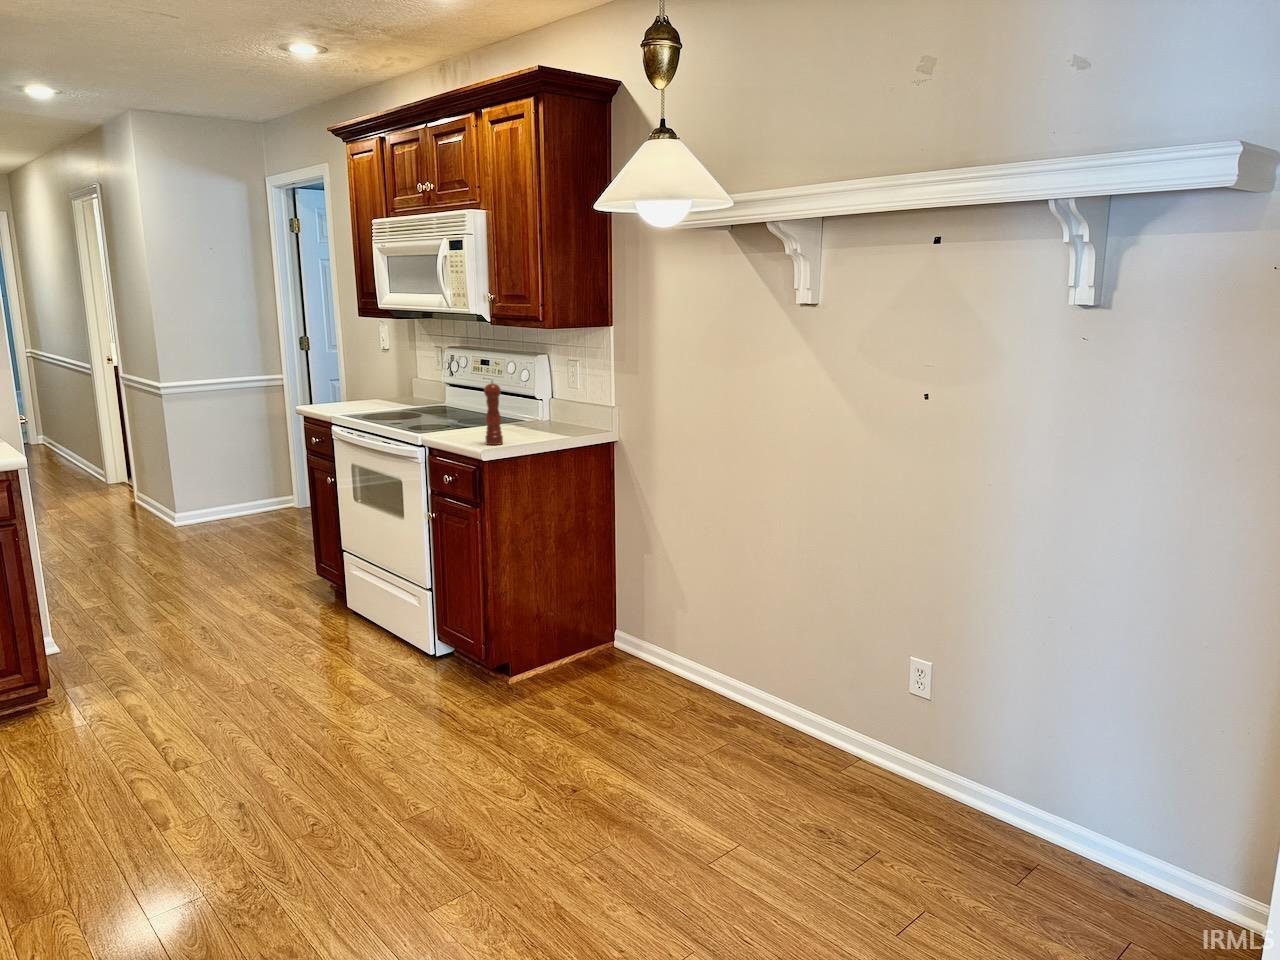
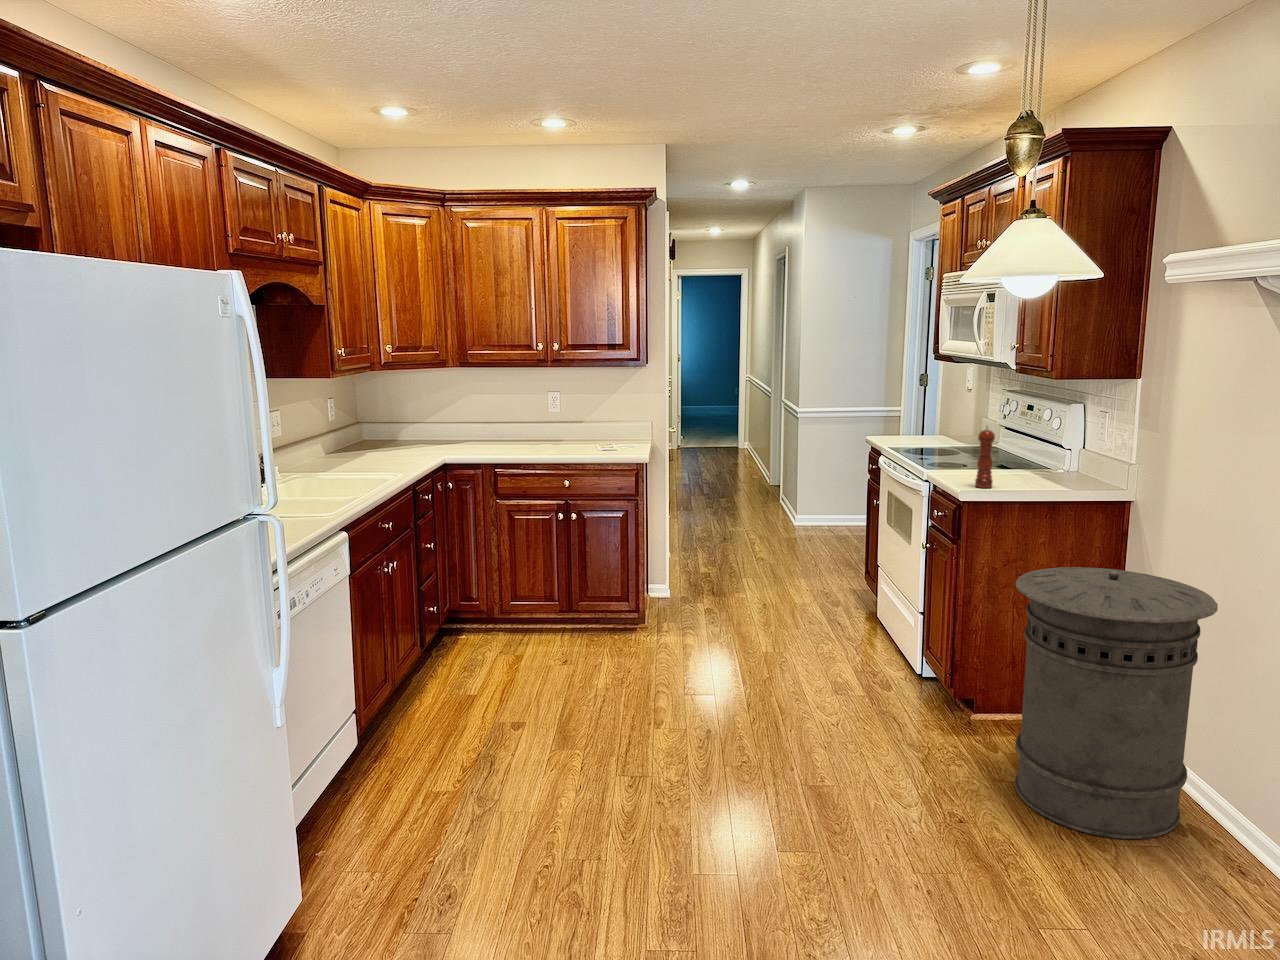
trash can: none [574,505,745,757] -> present [1015,567,1218,839]

